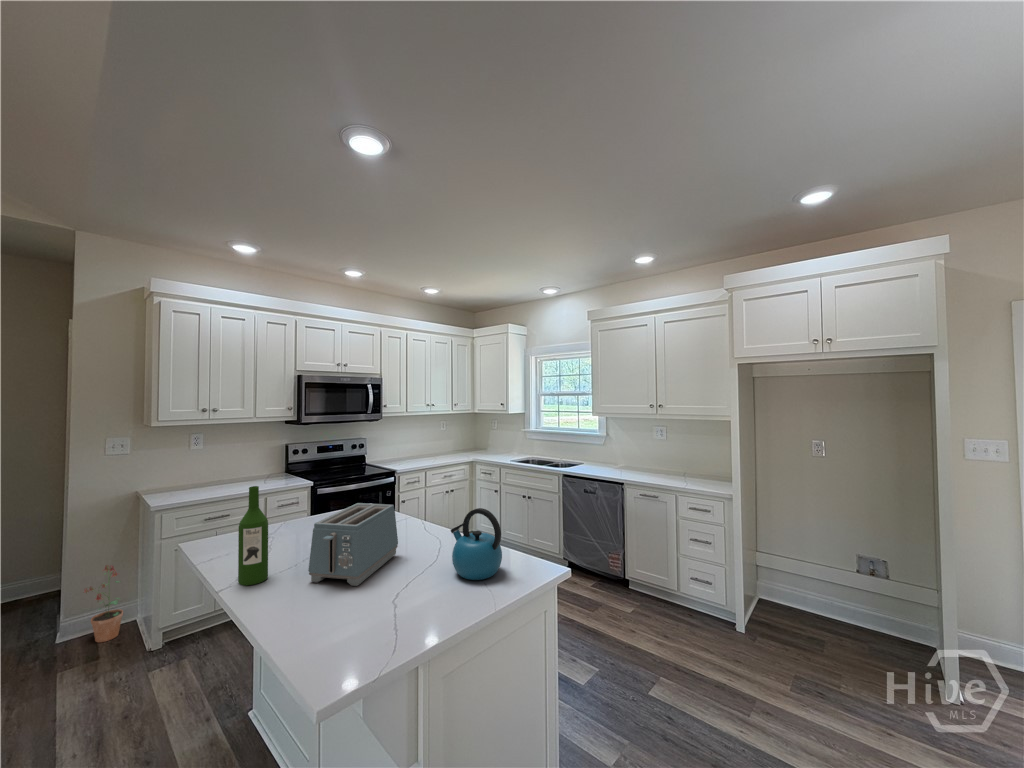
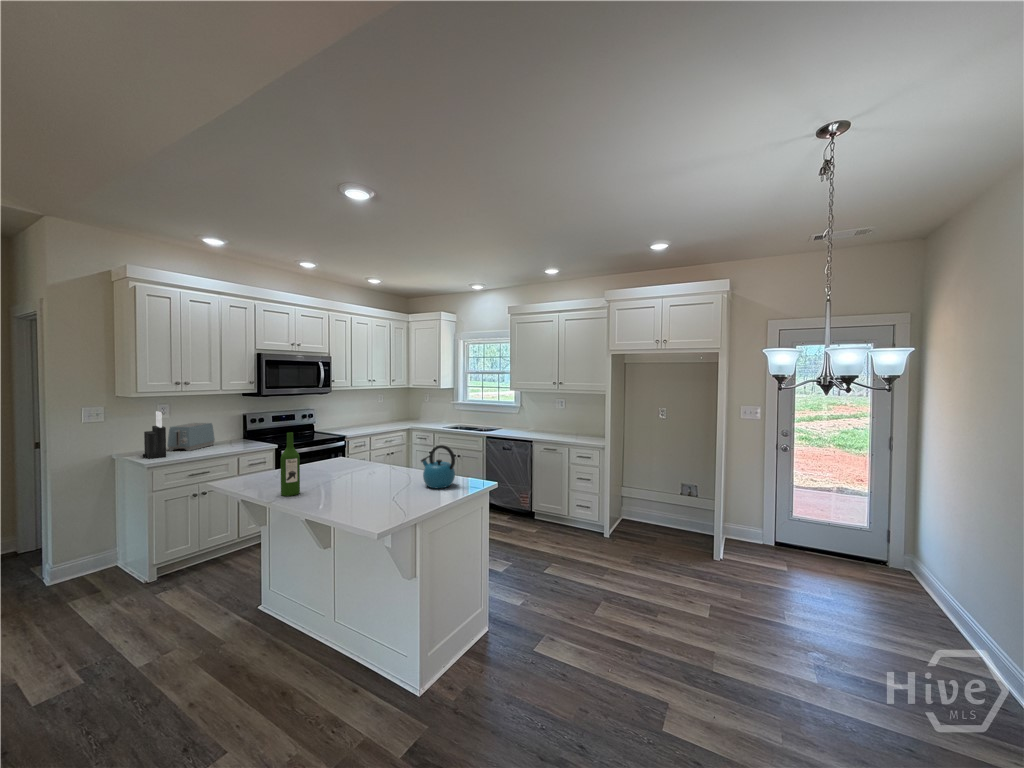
knife block: none [160,443,184,500] -> present [143,411,166,459]
toaster: present [308,503,398,586] -> present [167,423,215,451]
potted plant: present [85,565,123,642] -> none [70,517,110,581]

